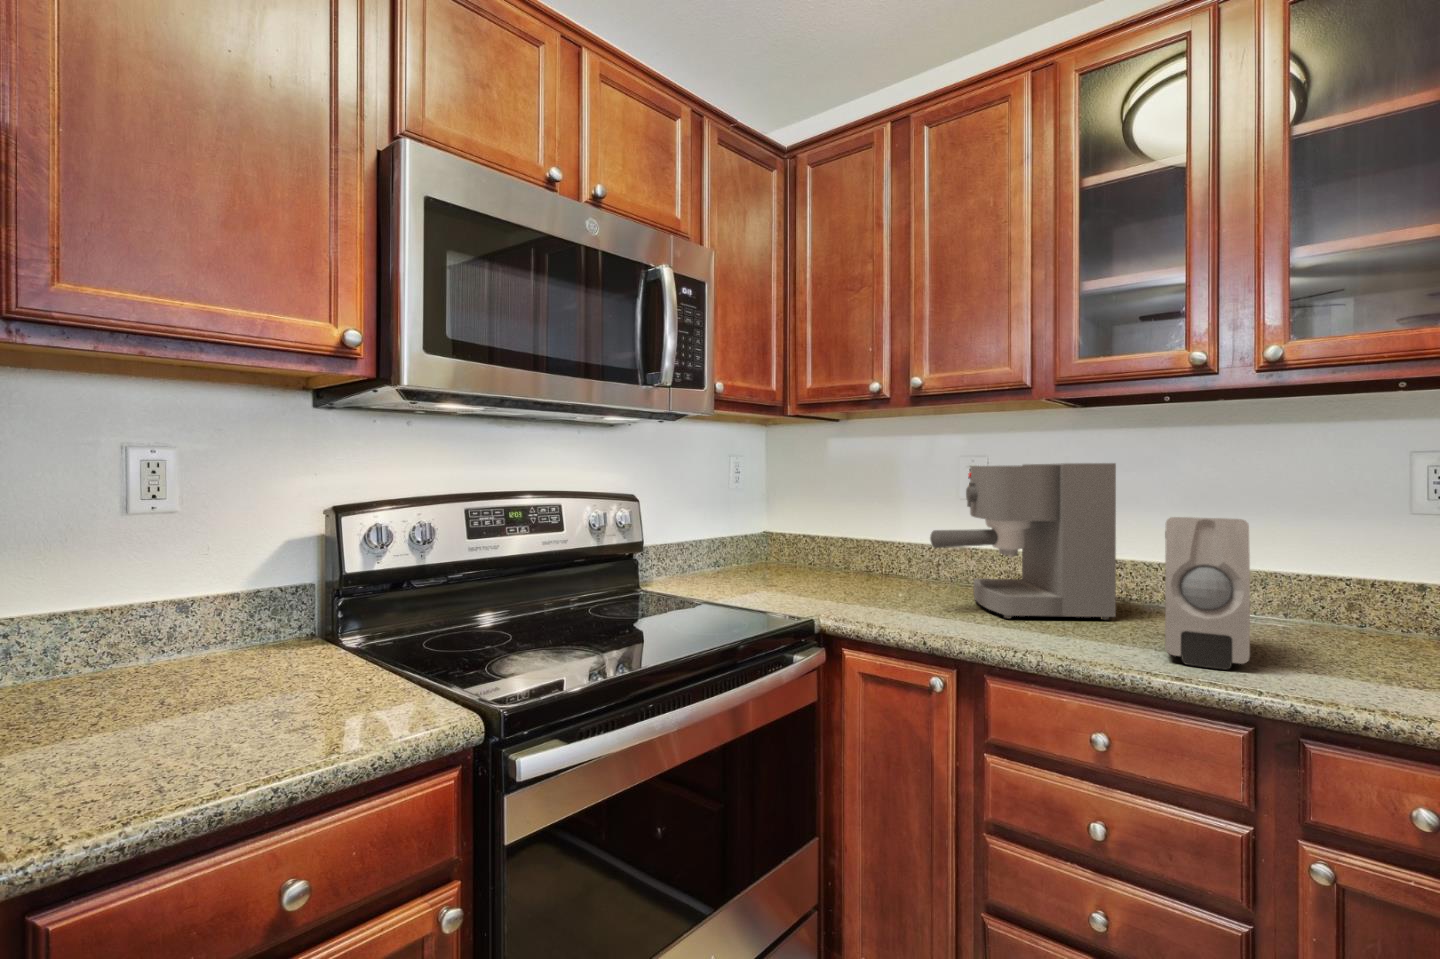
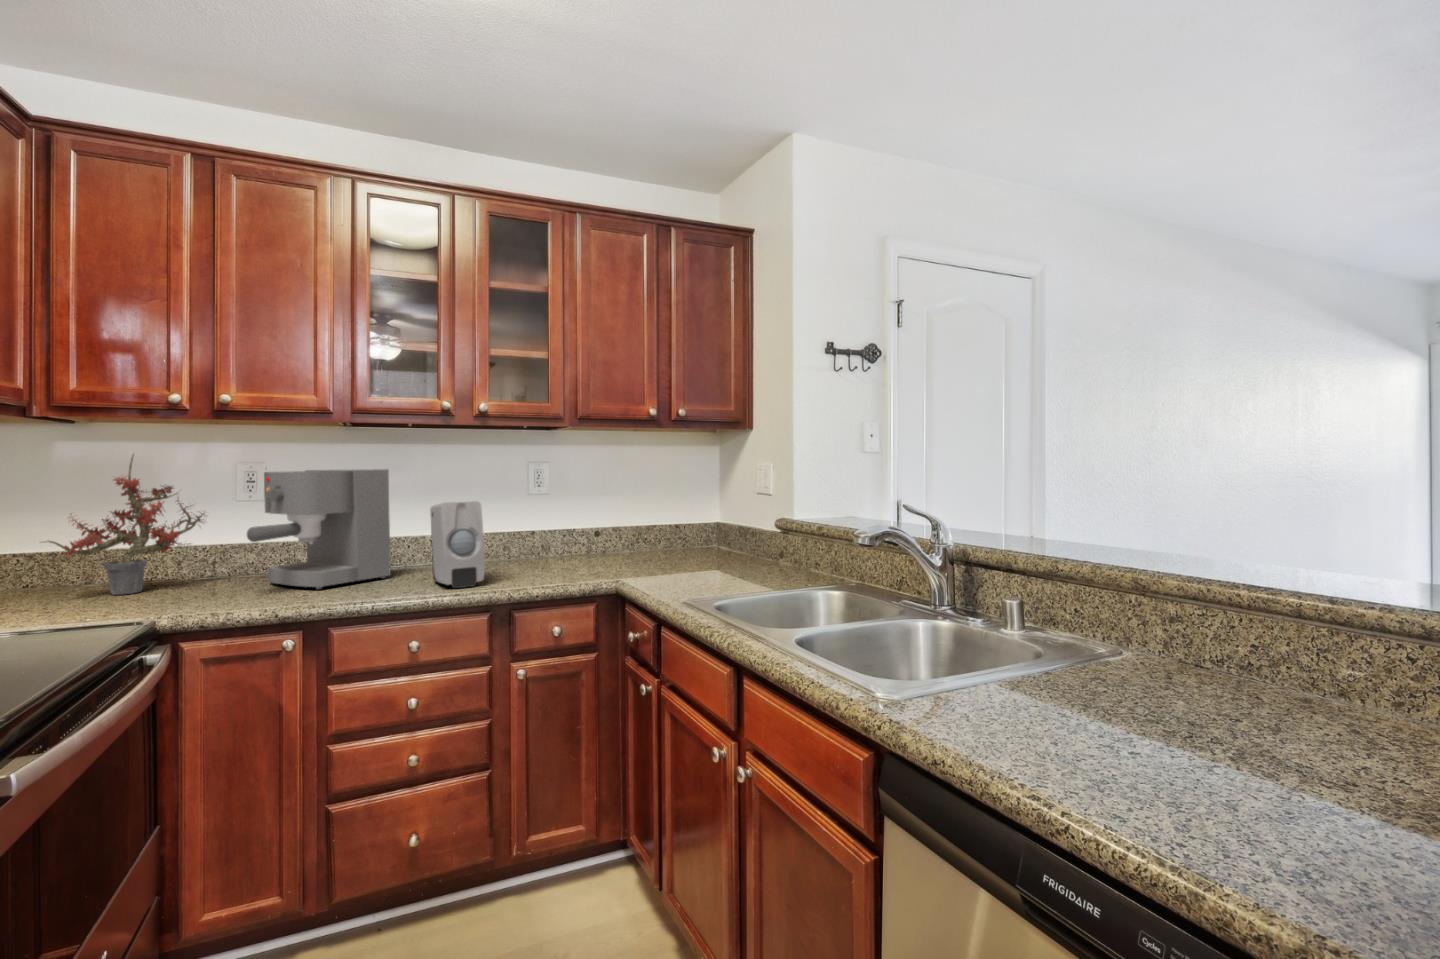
potted plant: none [796,447,932,585] -> present [46,455,205,595]

